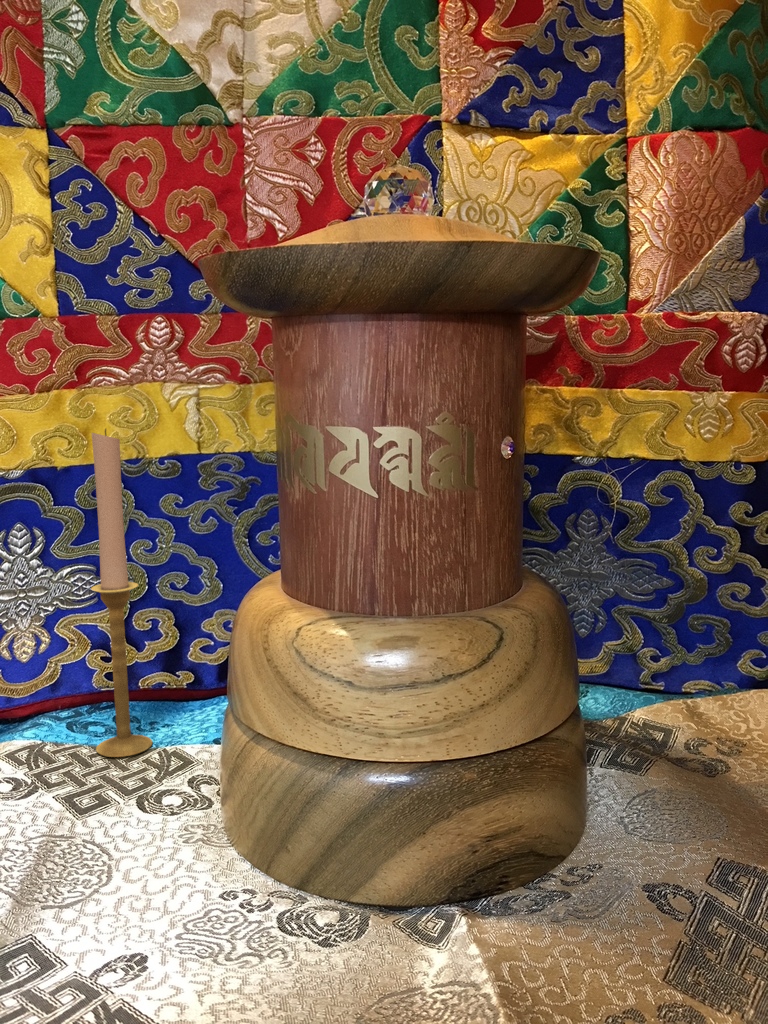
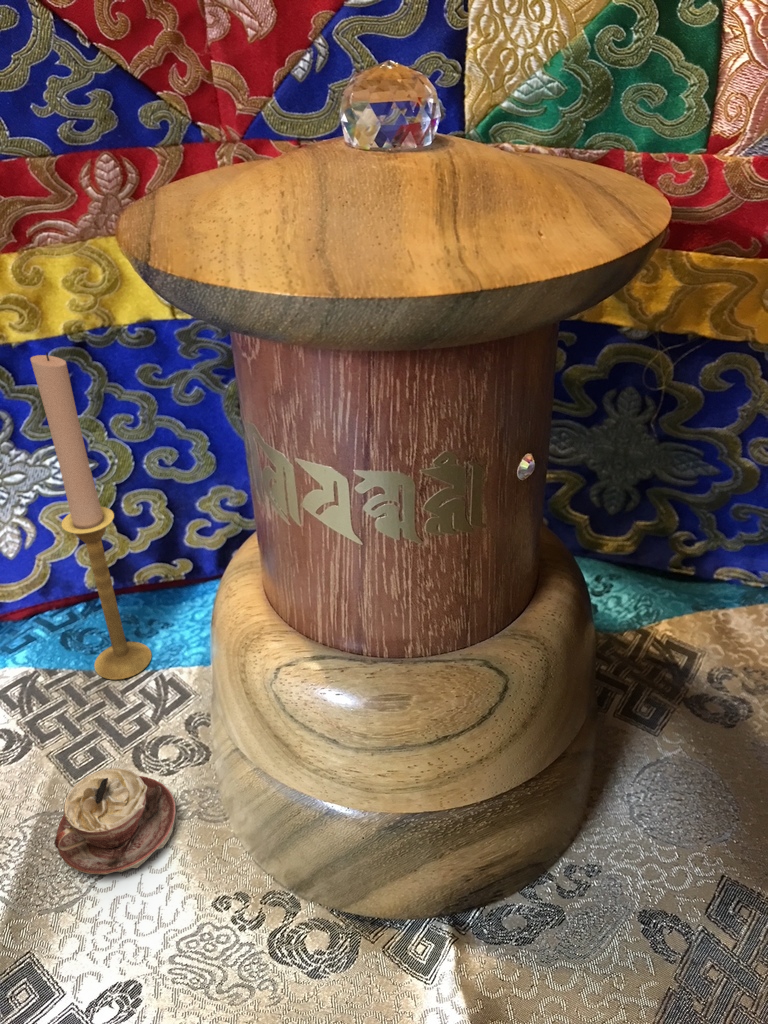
teacup: none [62,779,182,877] -> present [55,768,176,875]

